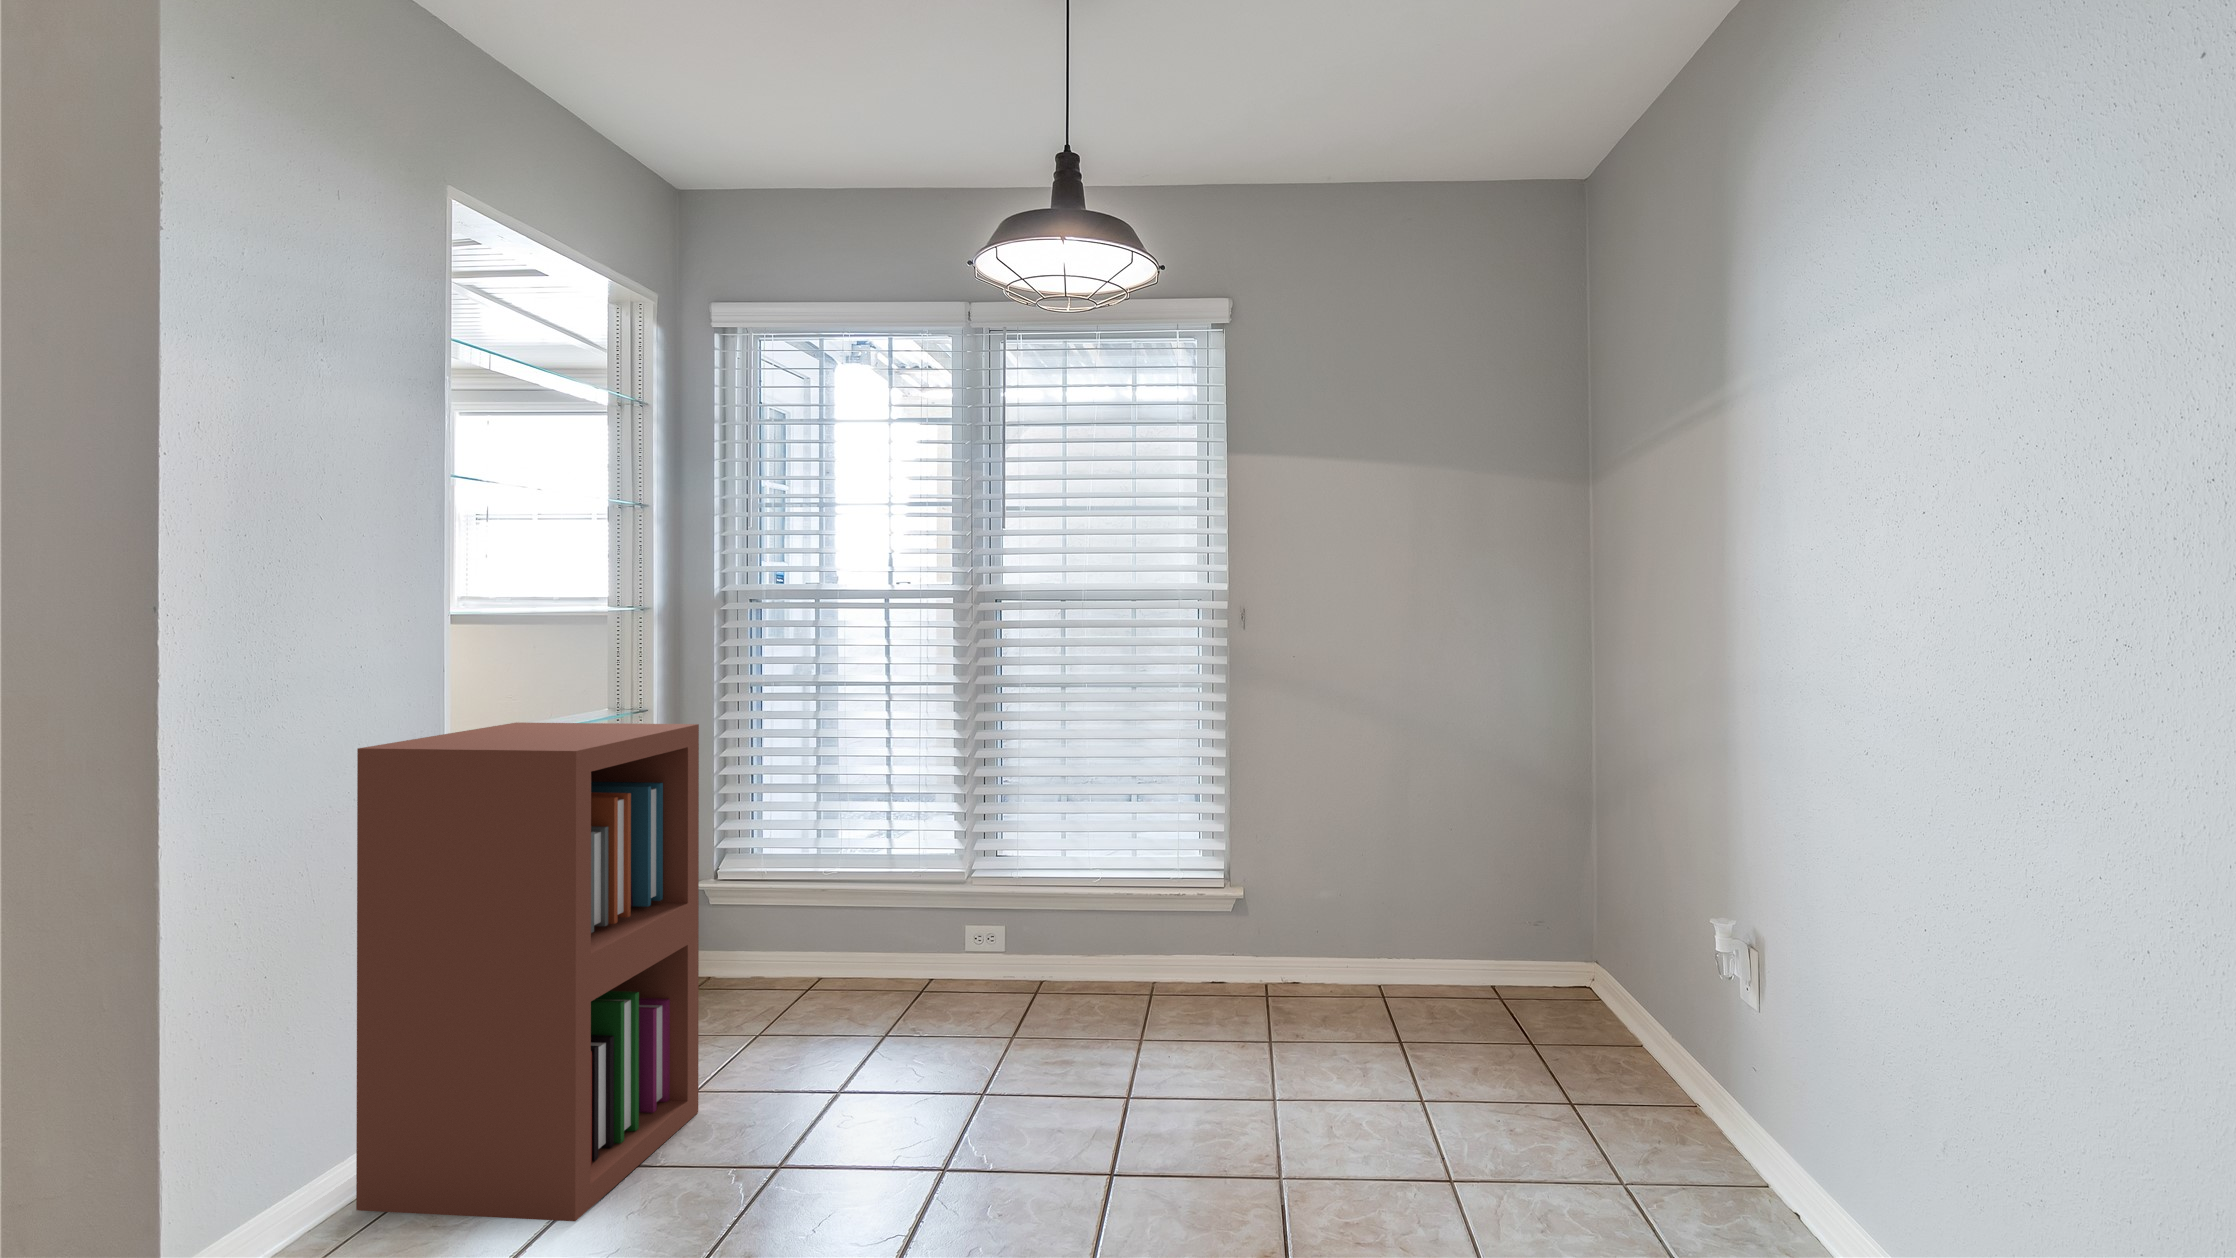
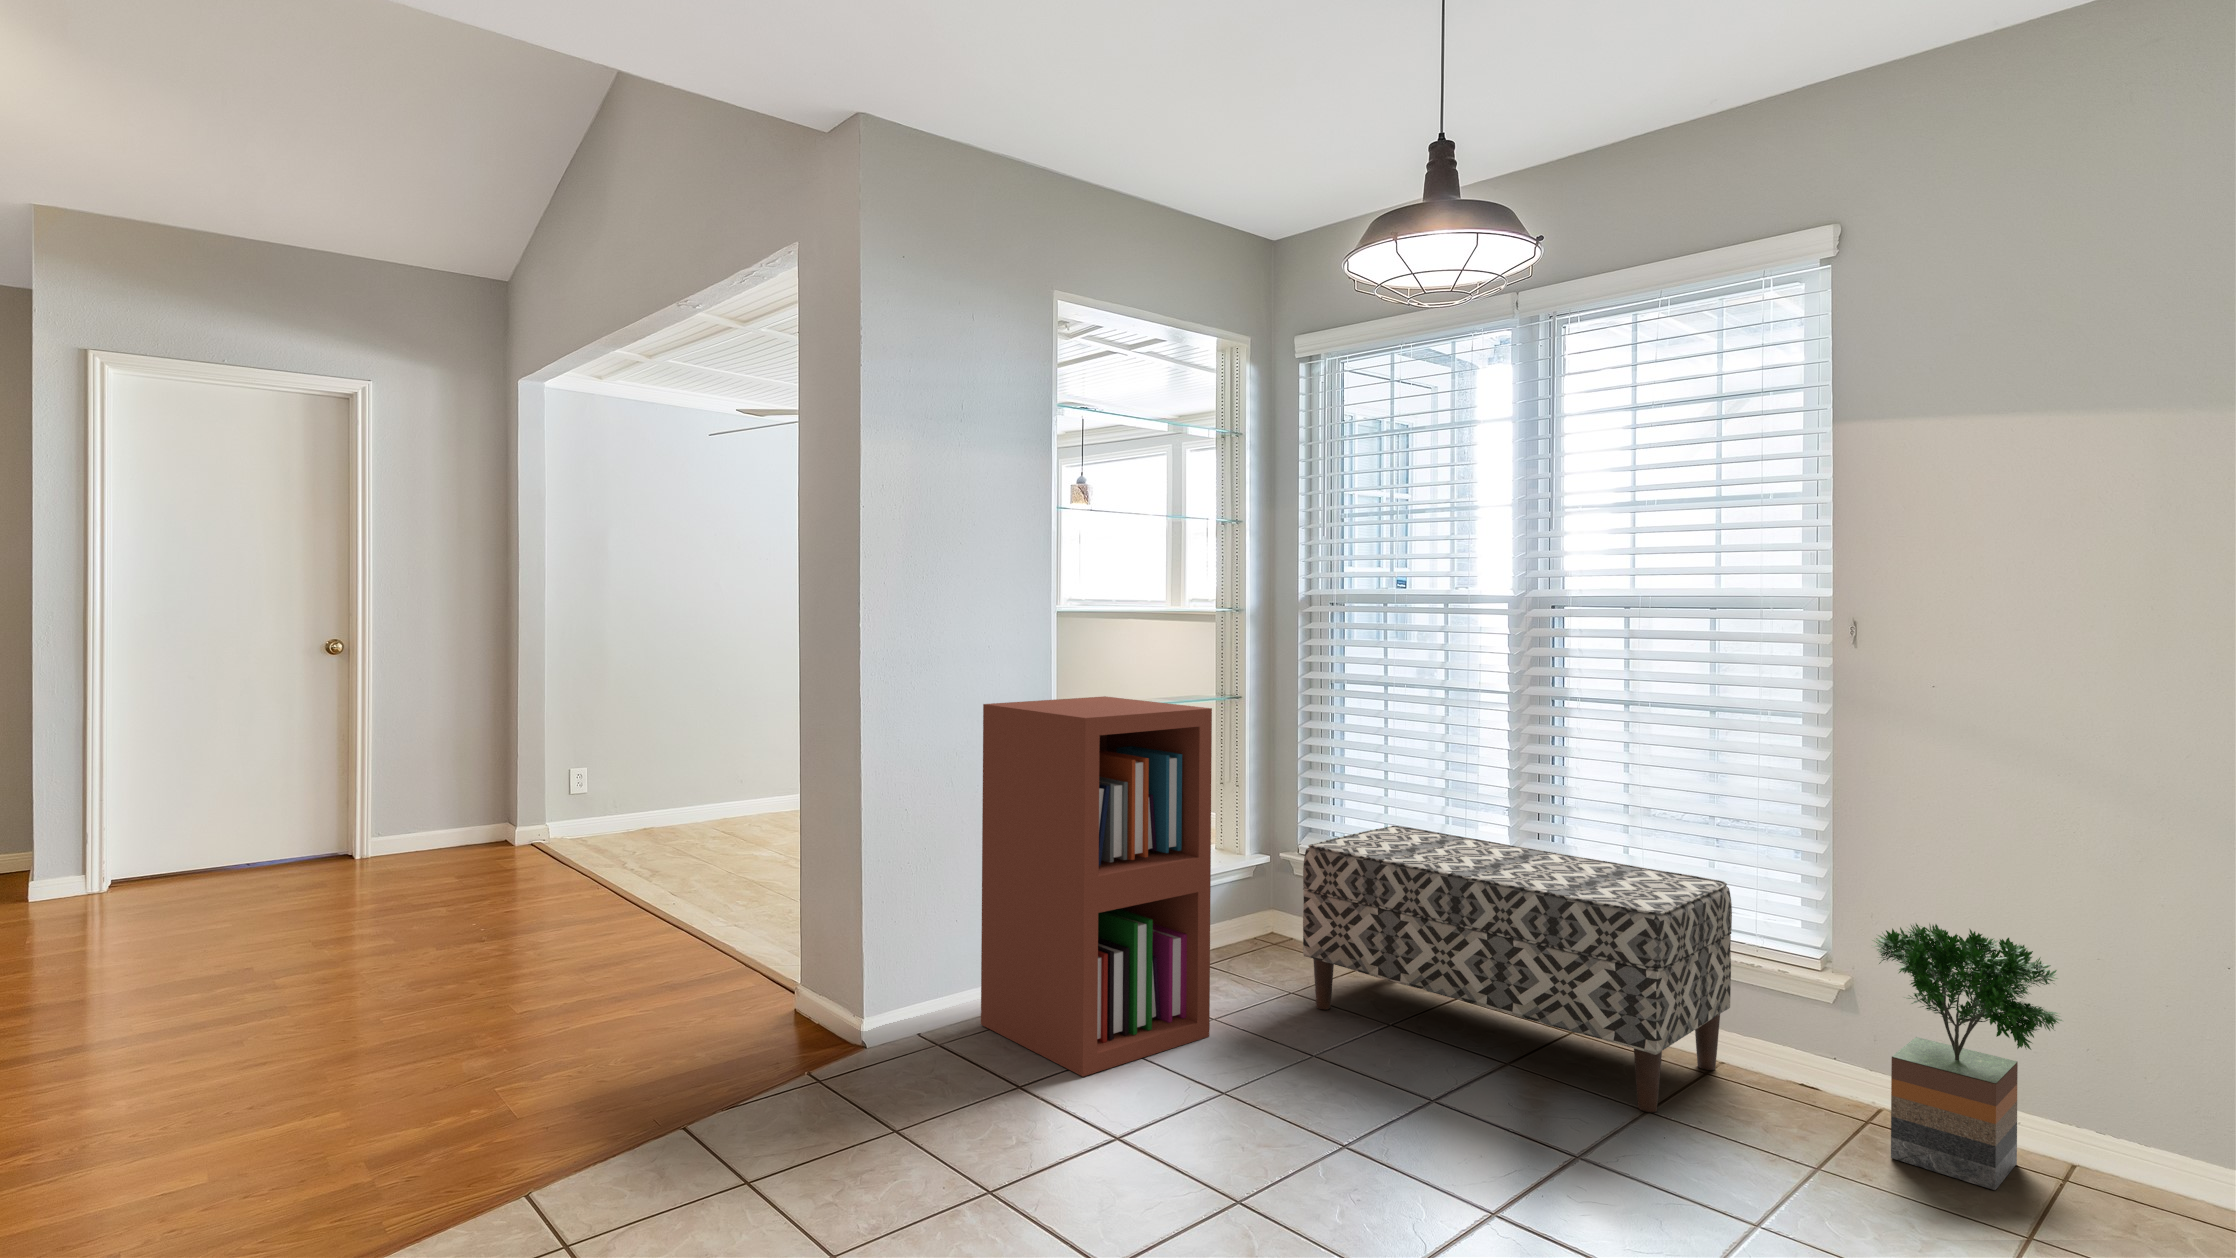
bench: none [776,829,1159,1043] -> present [1303,826,1732,1112]
potted tree: none [1273,834,1393,1022] -> present [1873,924,2062,1190]

